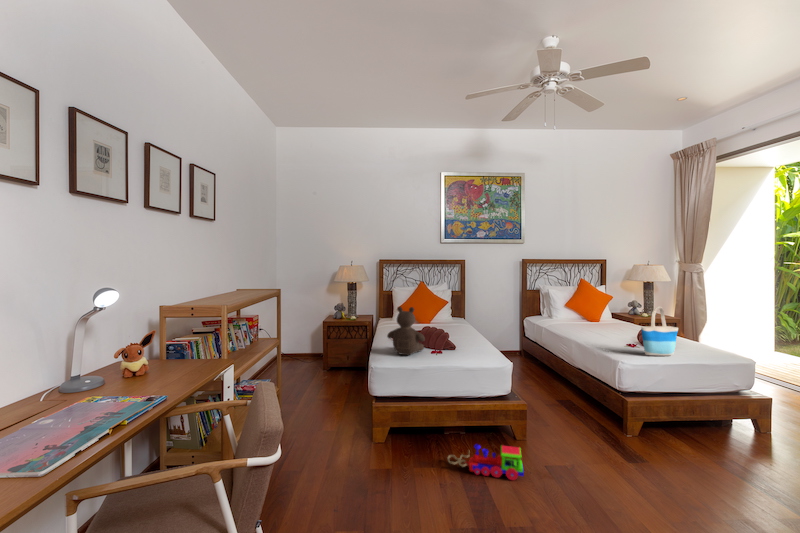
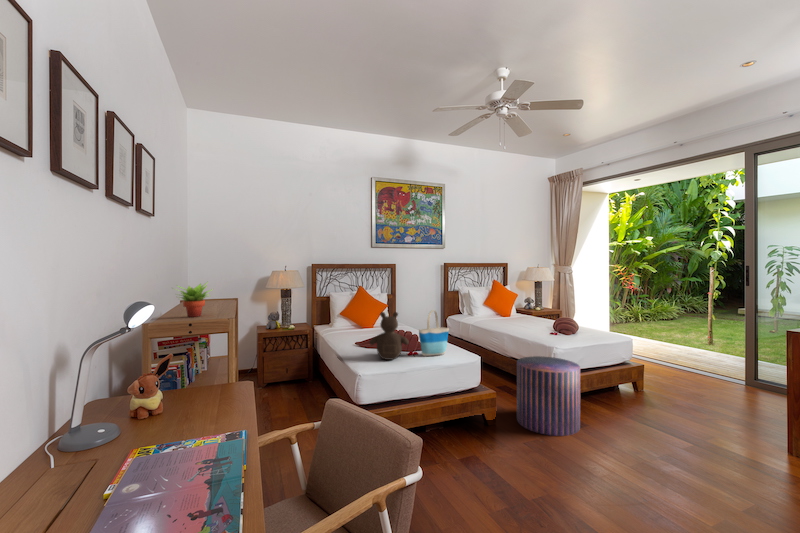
succulent plant: none [200,272,236,301] -> present [180,283,209,317]
tote bag: present [641,307,678,356] -> present [419,310,449,356]
pouf: none [552,369,634,472] -> present [517,356,580,436]
toy train: present [448,444,524,480] -> none [451,428,520,459]

